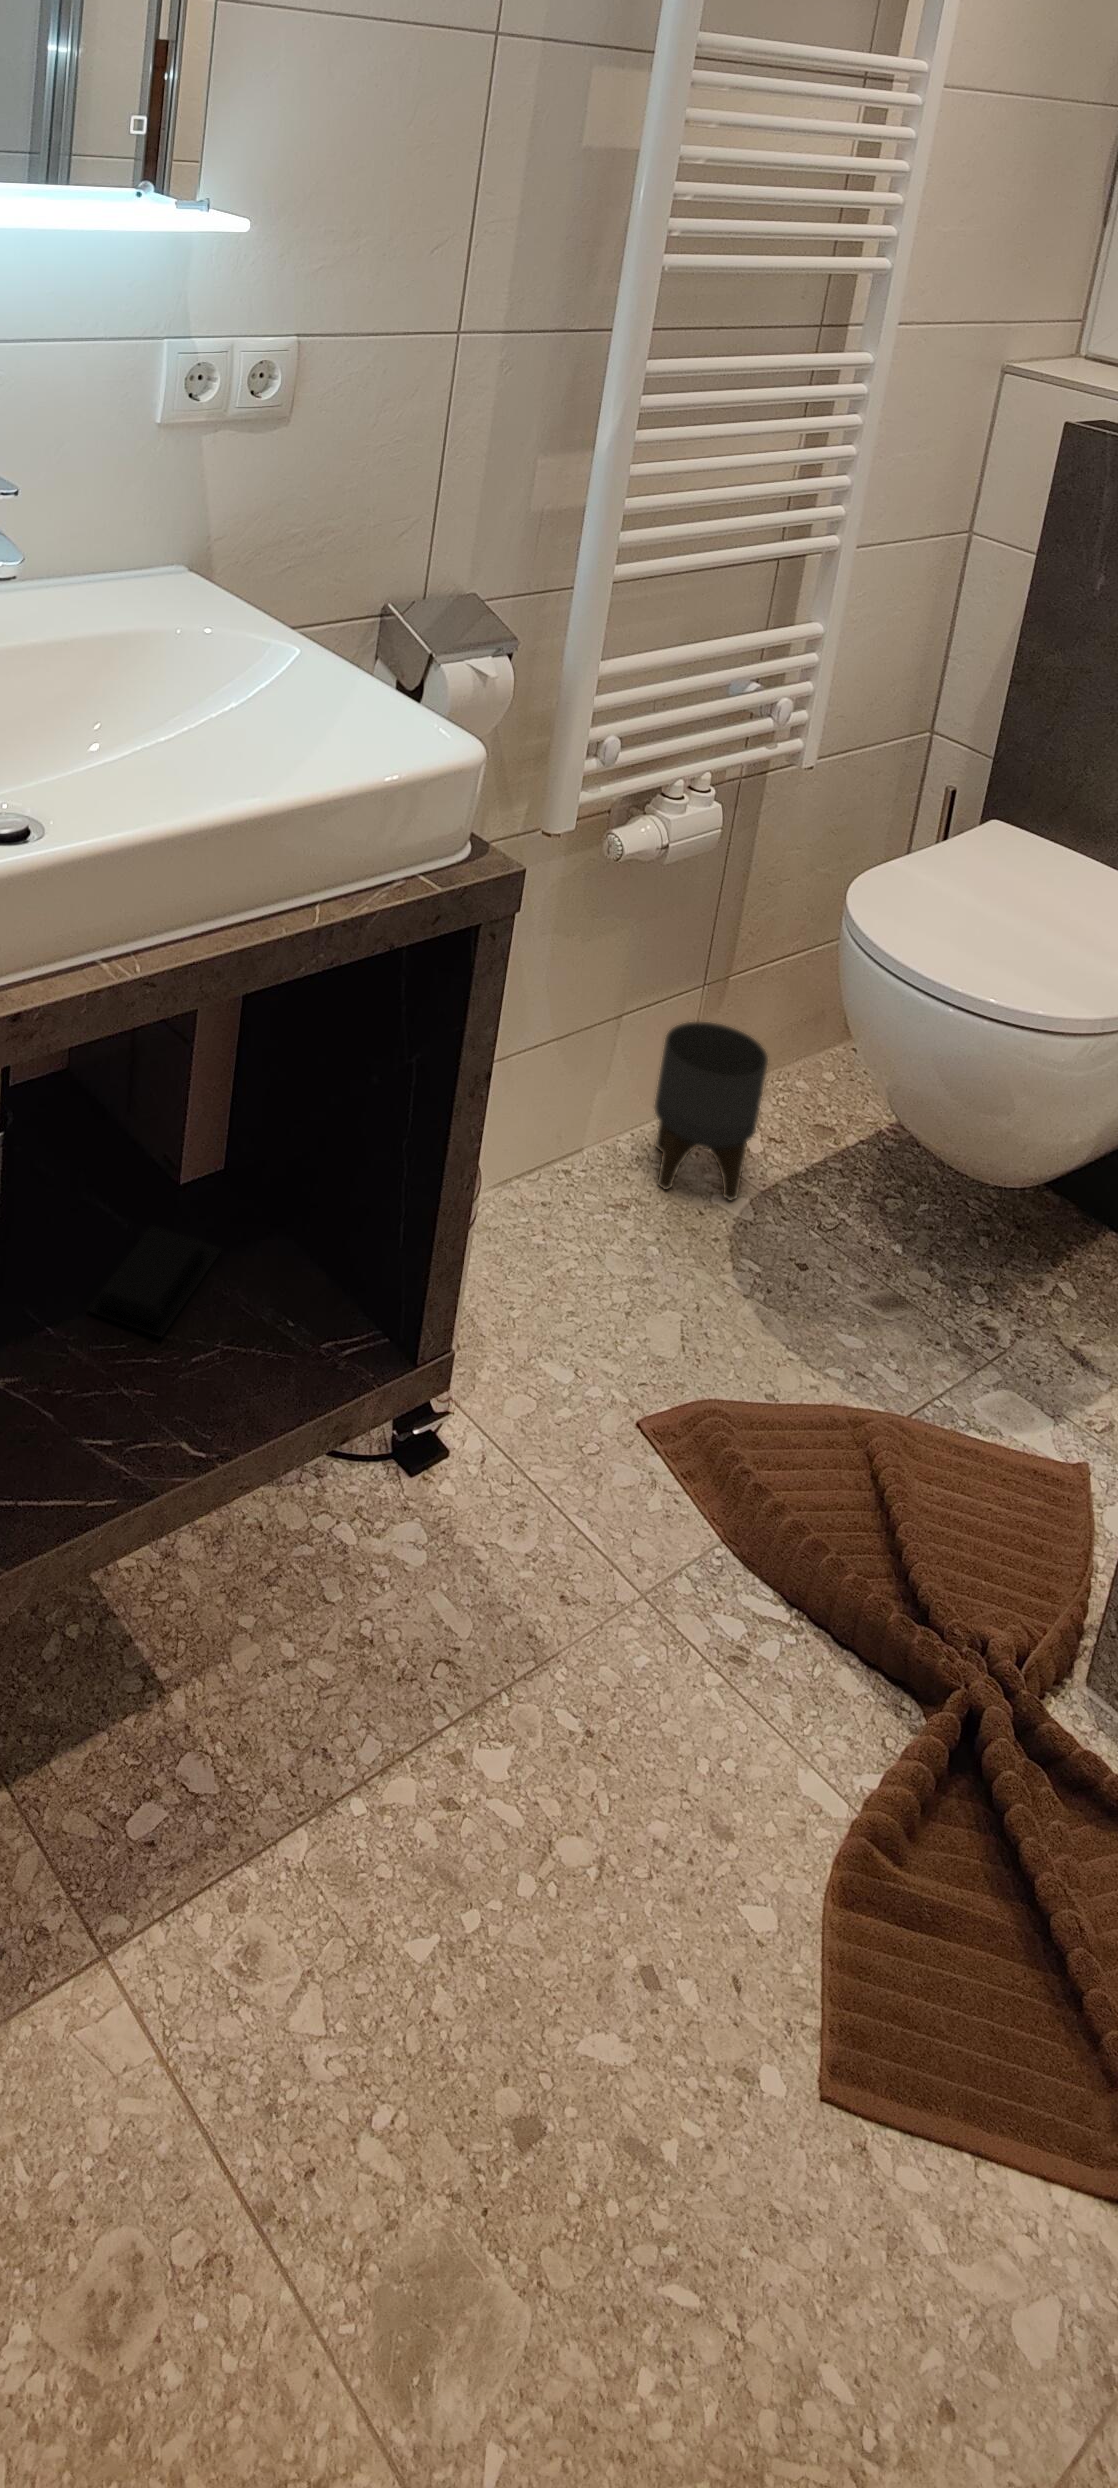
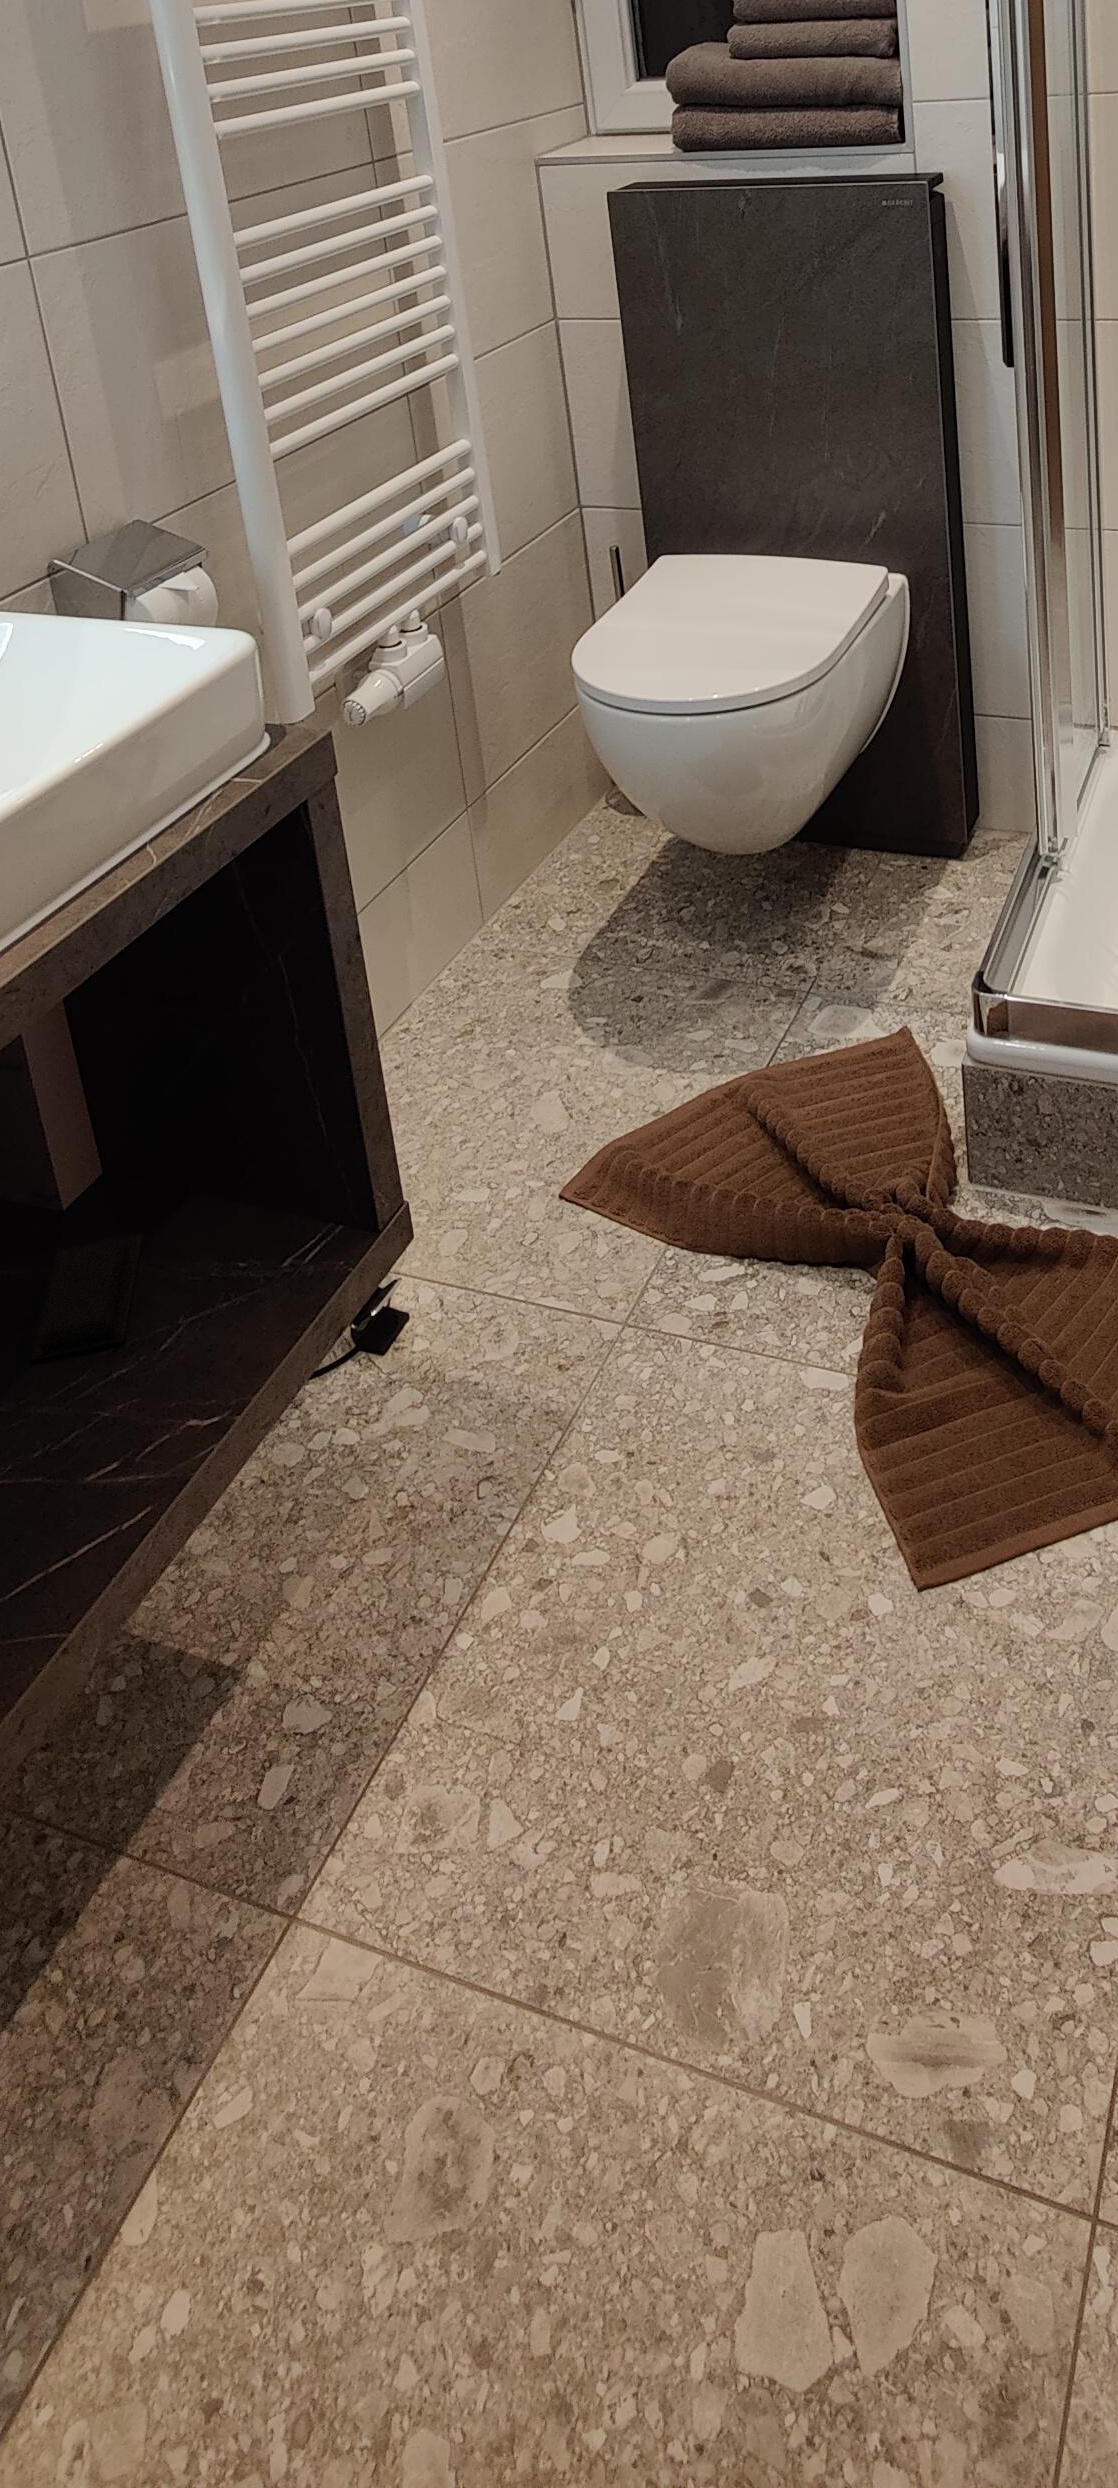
planter: present [655,1022,768,1200] -> none [448,829,559,996]

